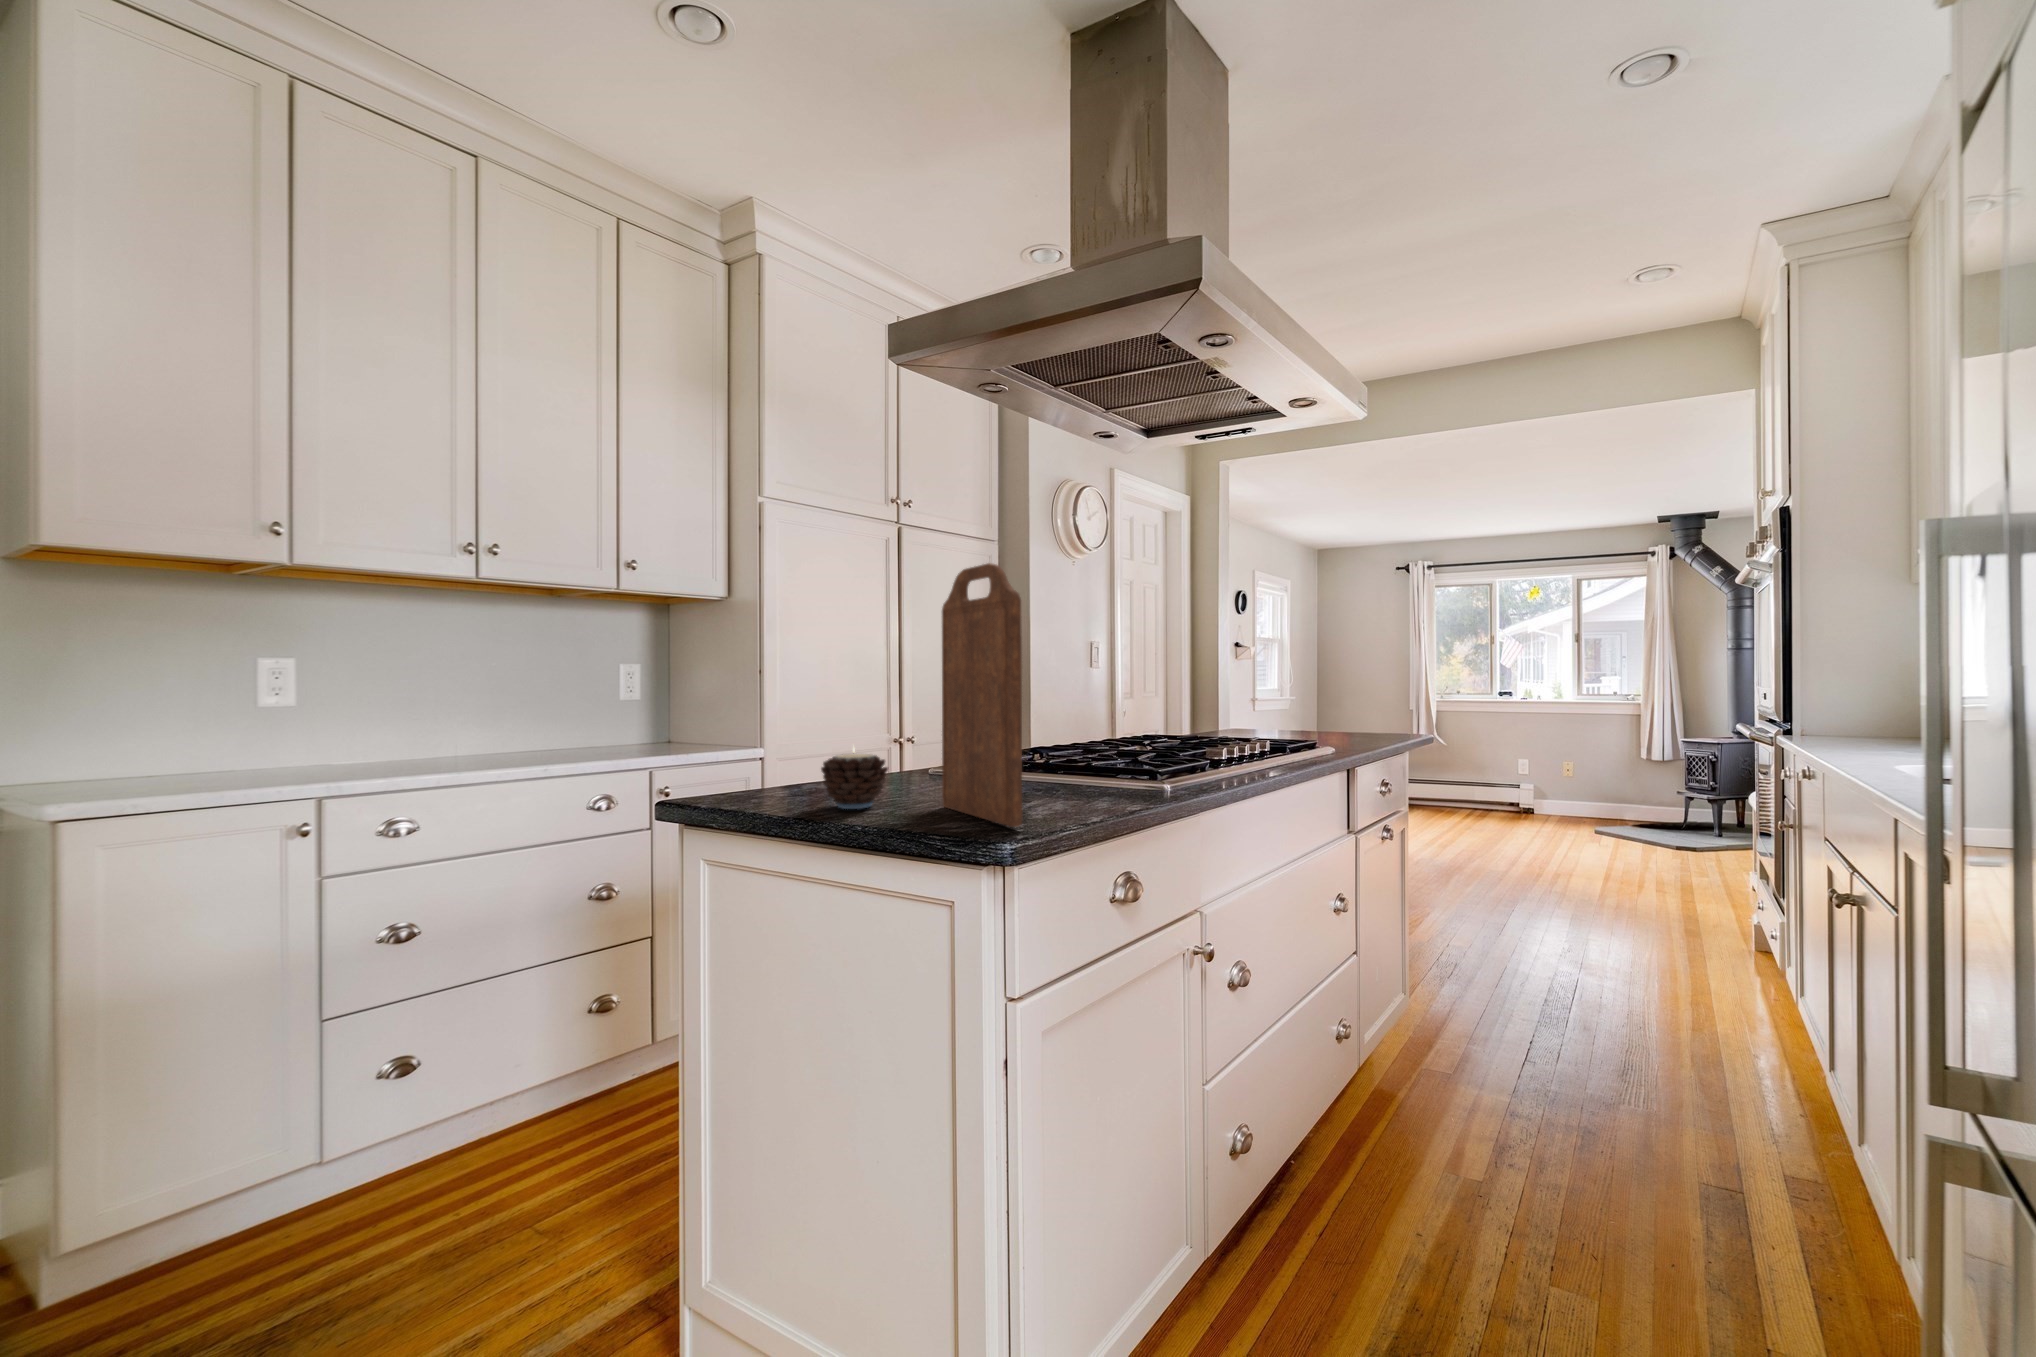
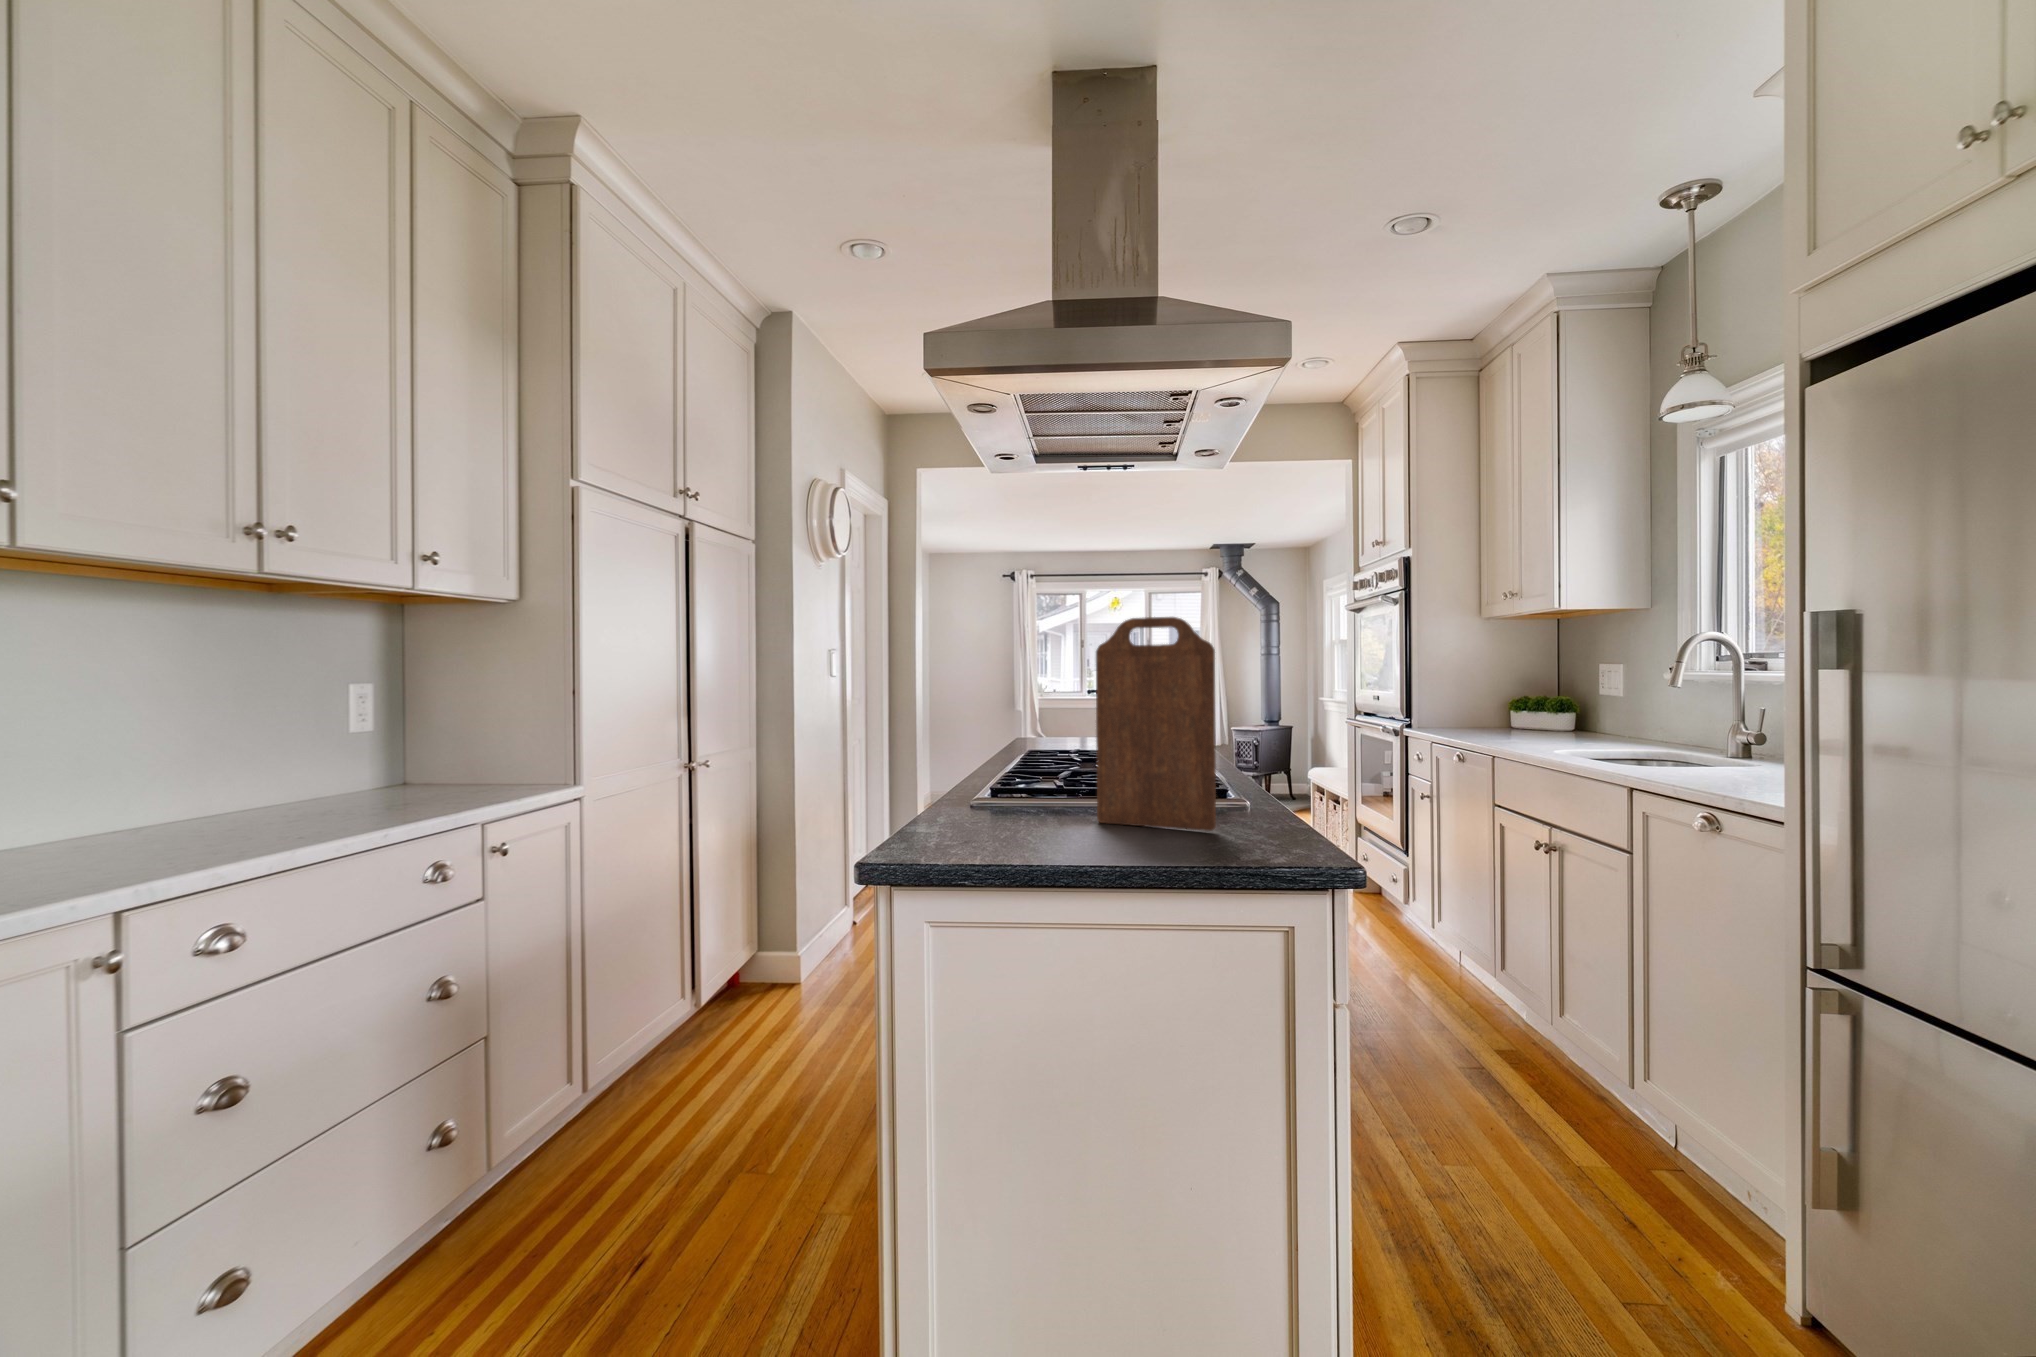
candle: present [821,749,888,809] -> none [999,773,1058,832]

